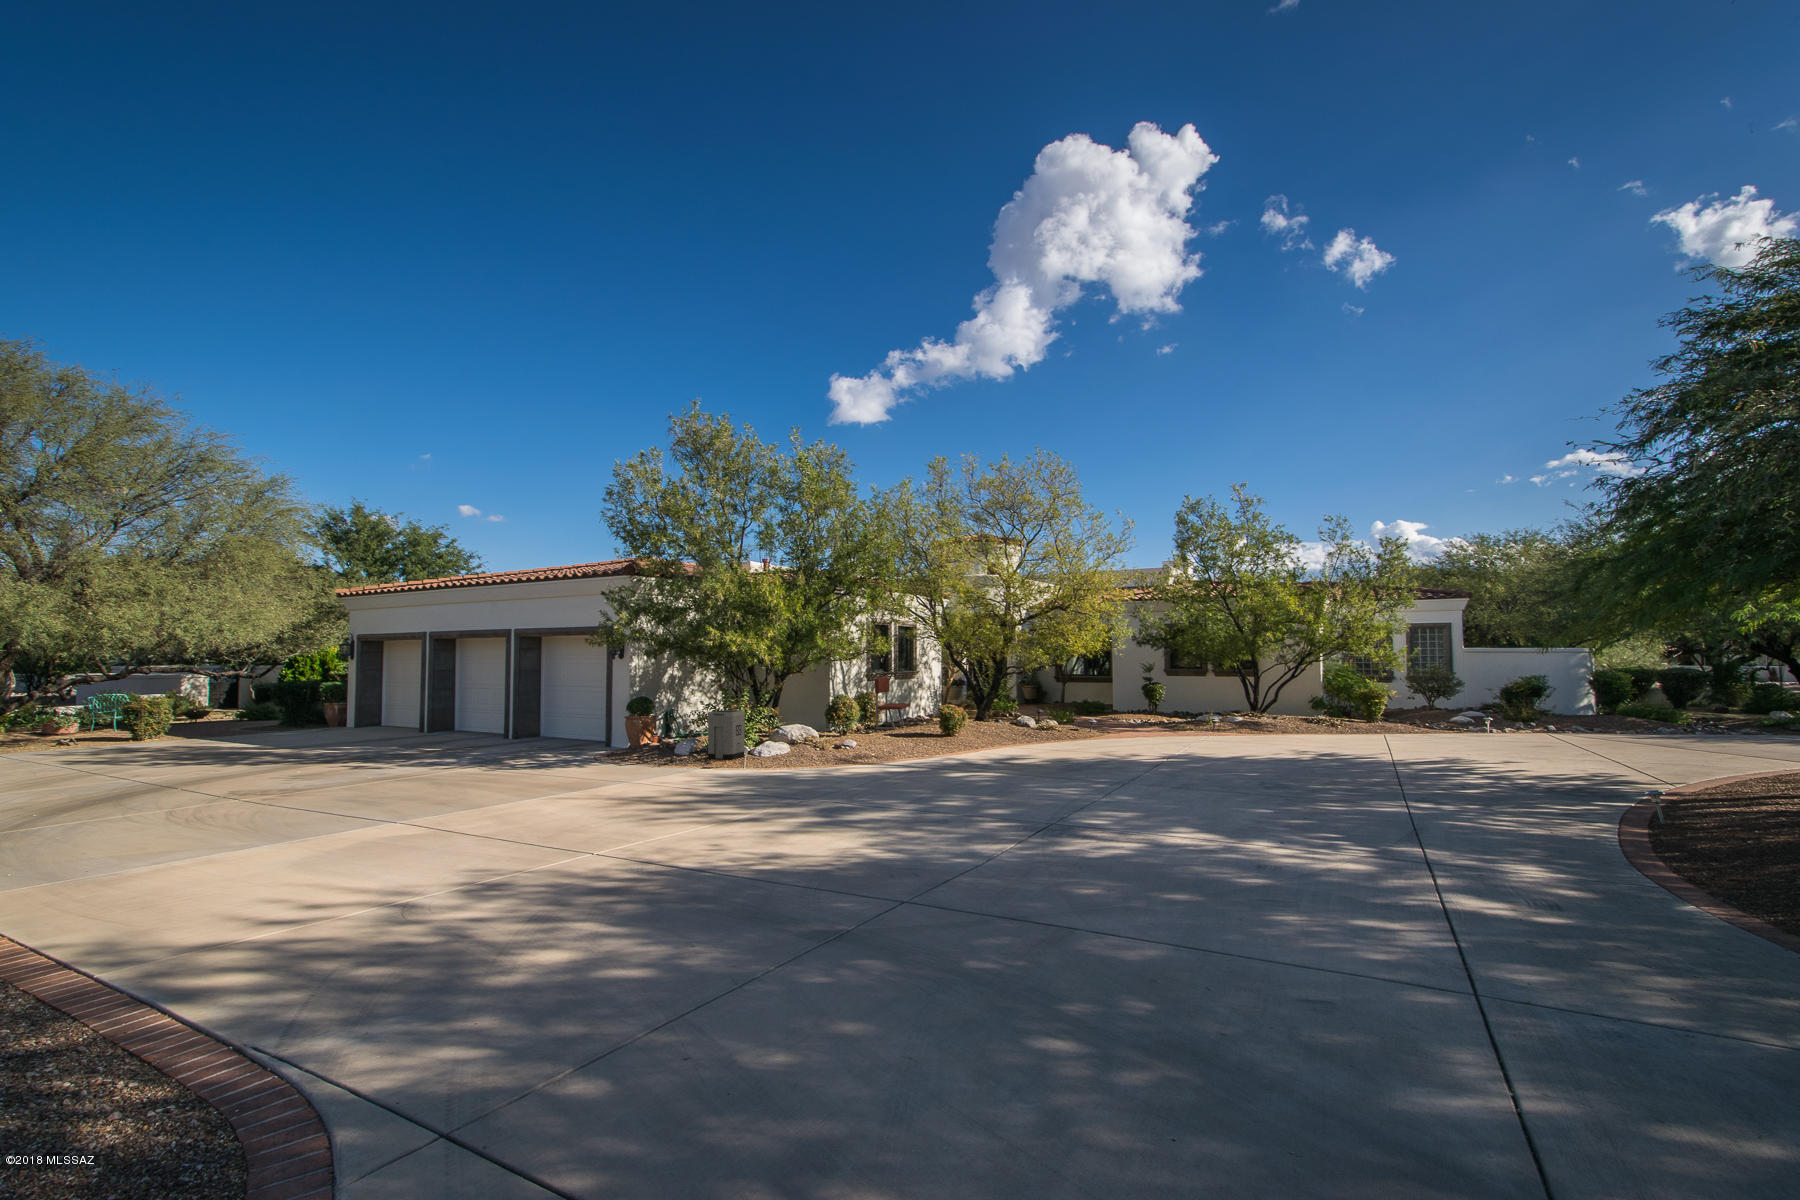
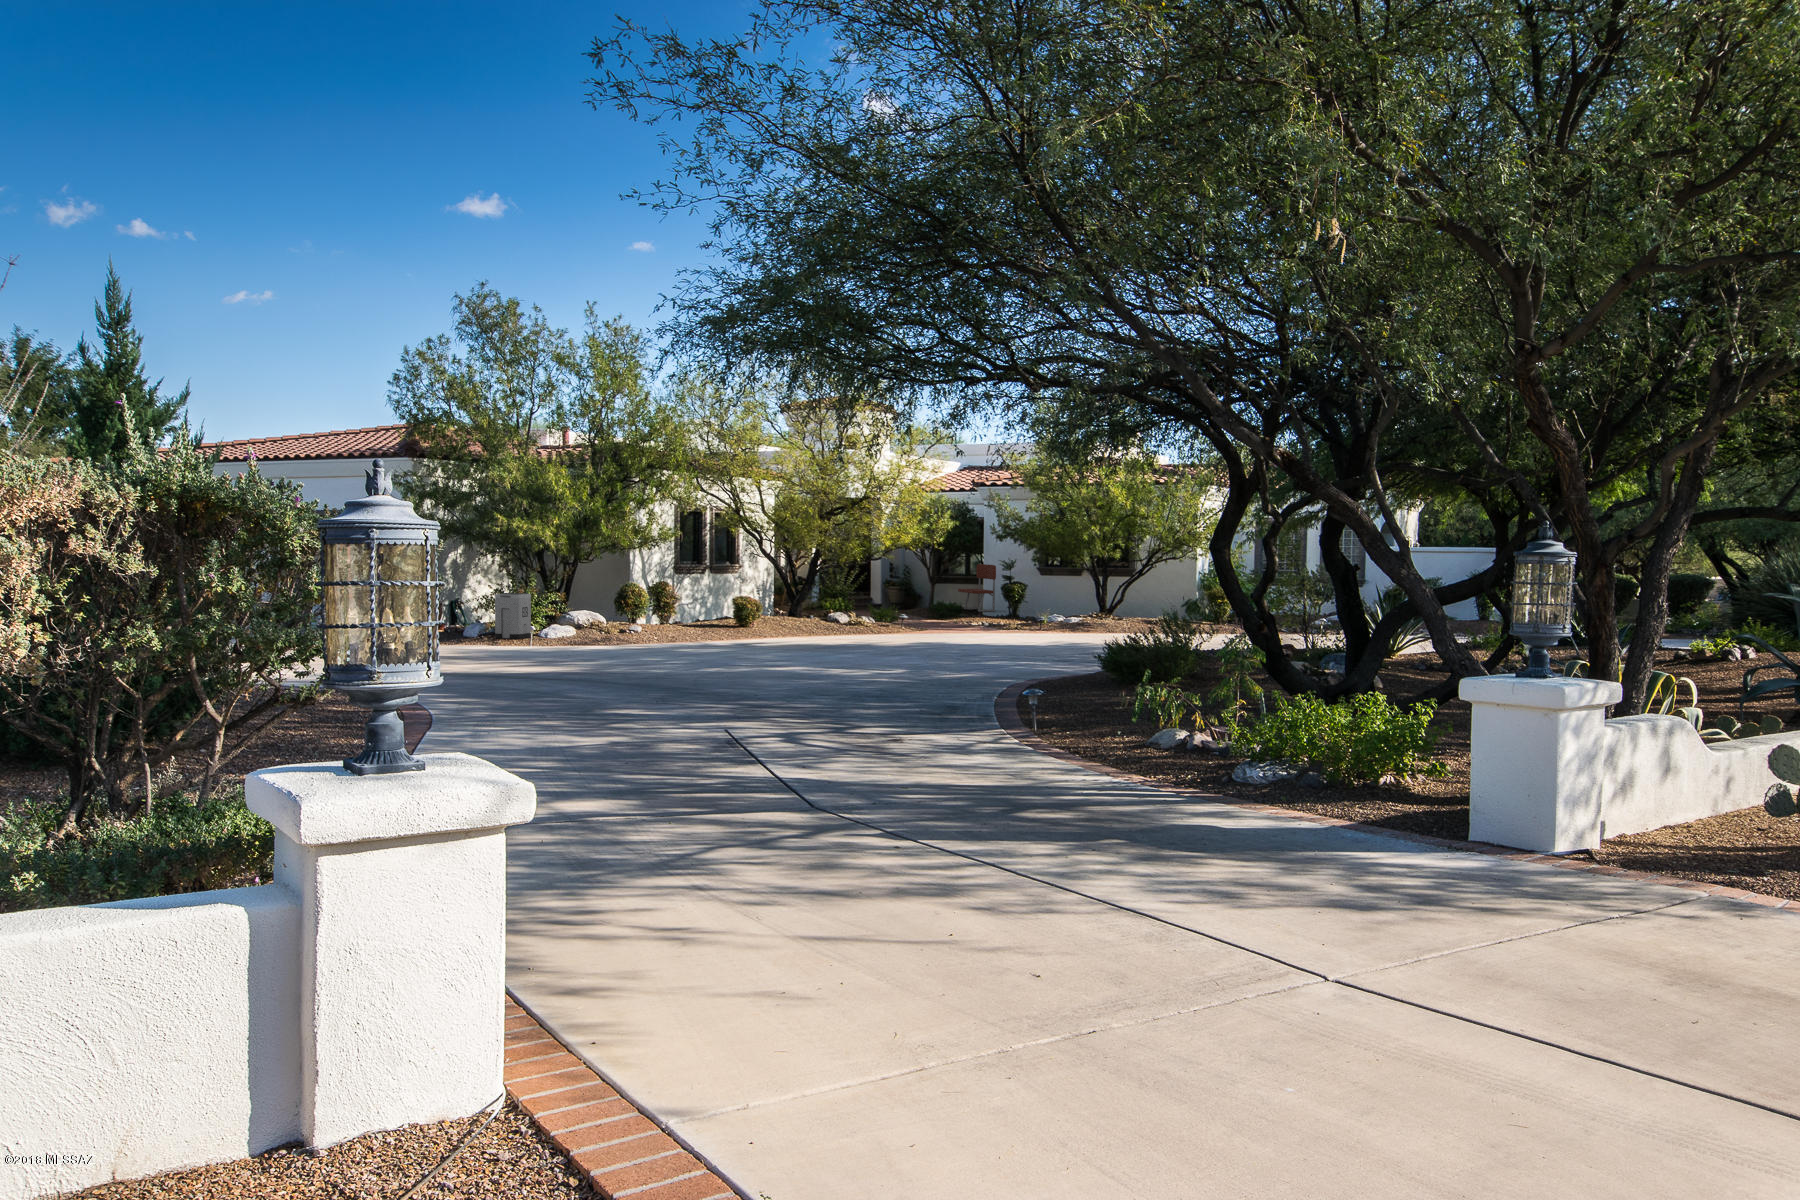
bench: present [875,677,910,730] -> present [958,564,996,612]

